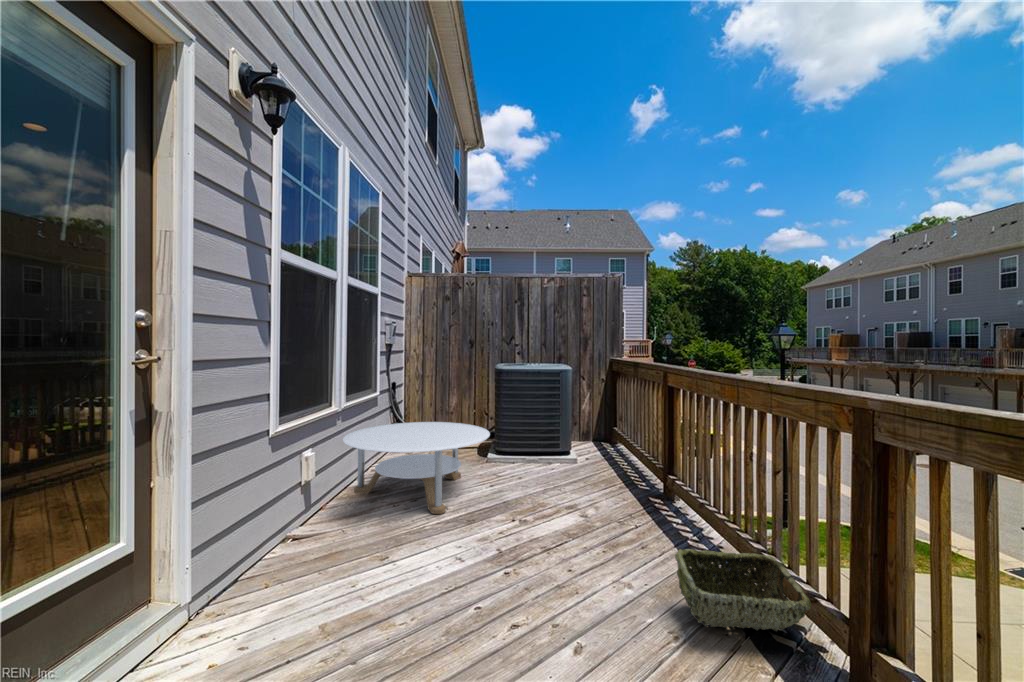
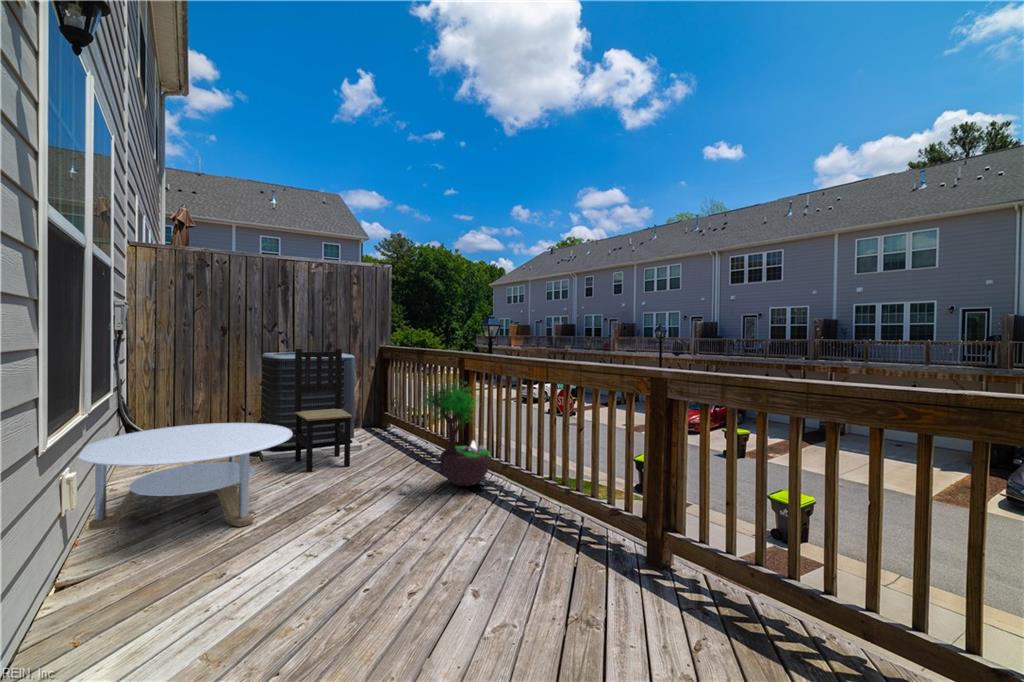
dining chair: none [515,361,557,476] -> present [295,349,352,472]
potted tree: none [604,386,690,523] -> present [421,381,490,486]
woven basket: present [675,549,811,631] -> none [515,487,600,544]

